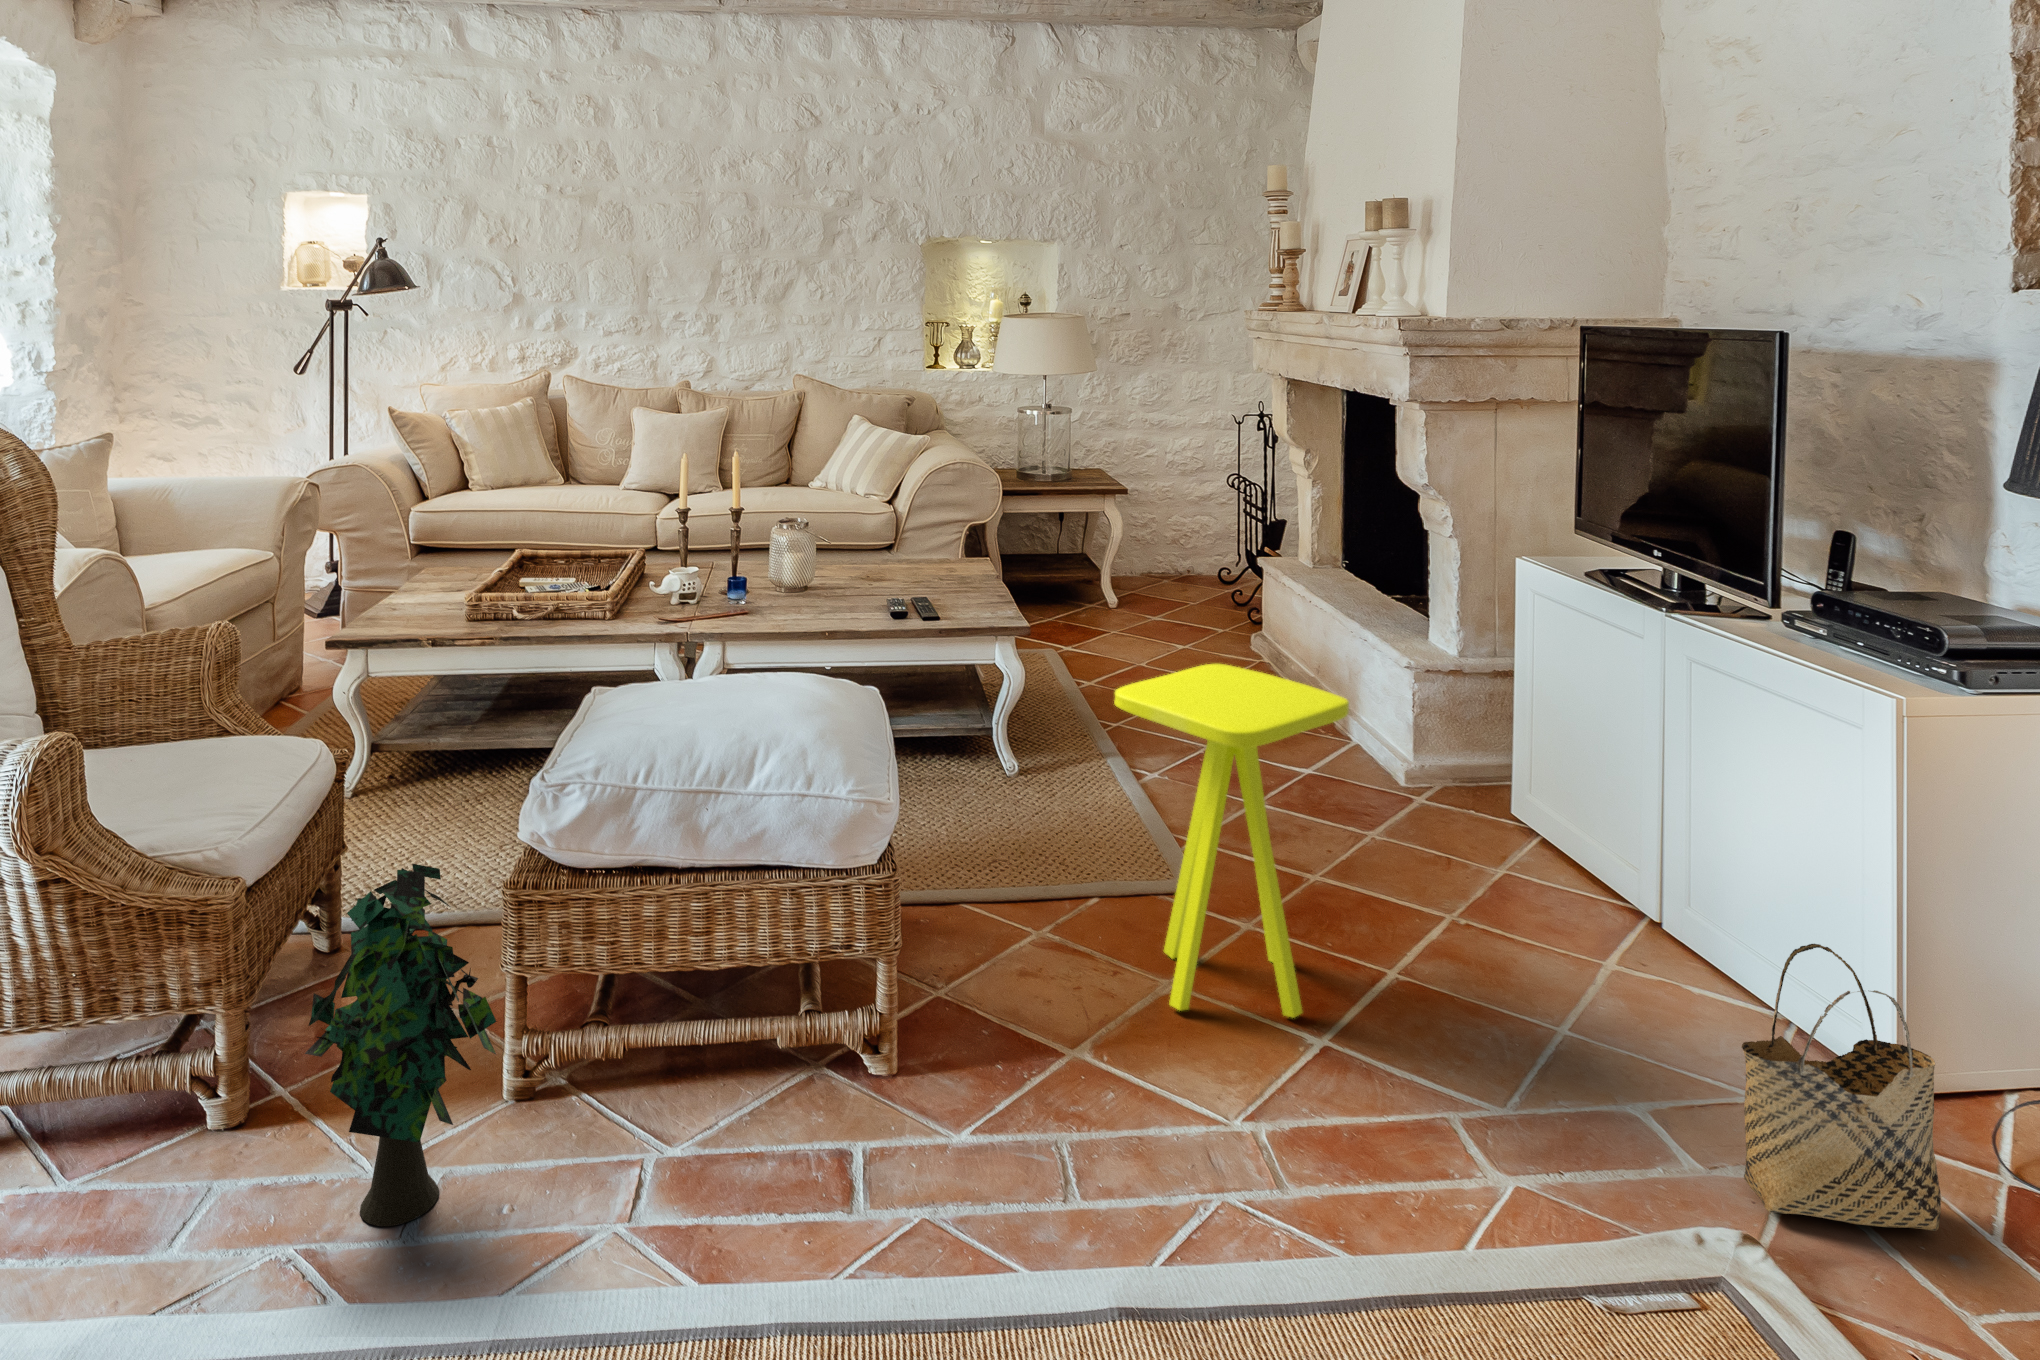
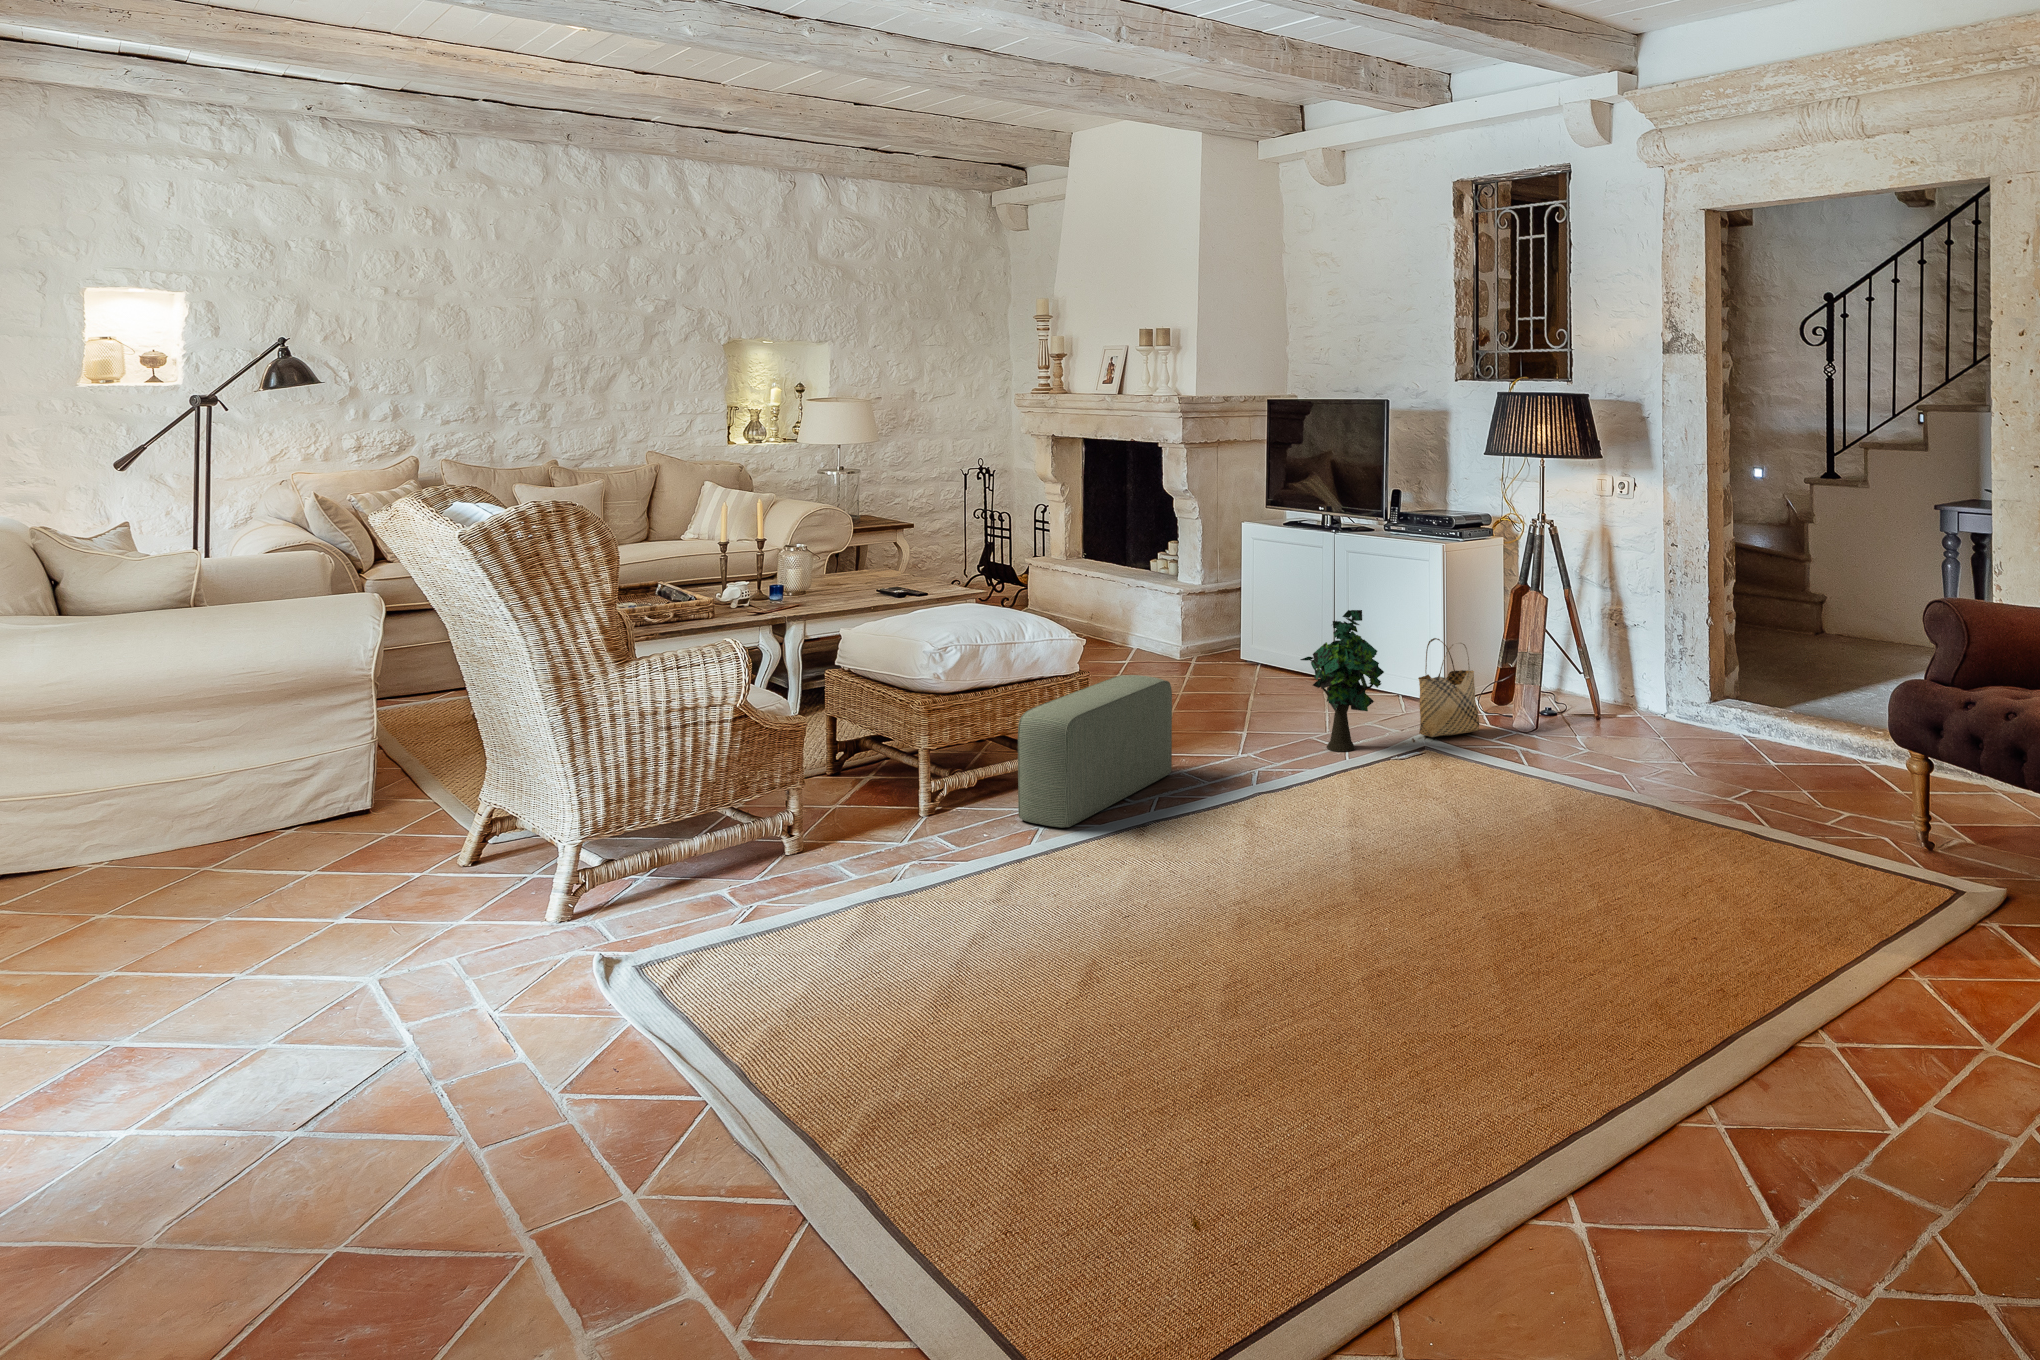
side table: present [1114,664,1349,1018] -> none [1140,577,1243,739]
decorative plant: present [305,864,496,1226] -> present [1300,610,1384,752]
pouf: none [610,883,1046,1246] -> present [1018,675,1172,828]

